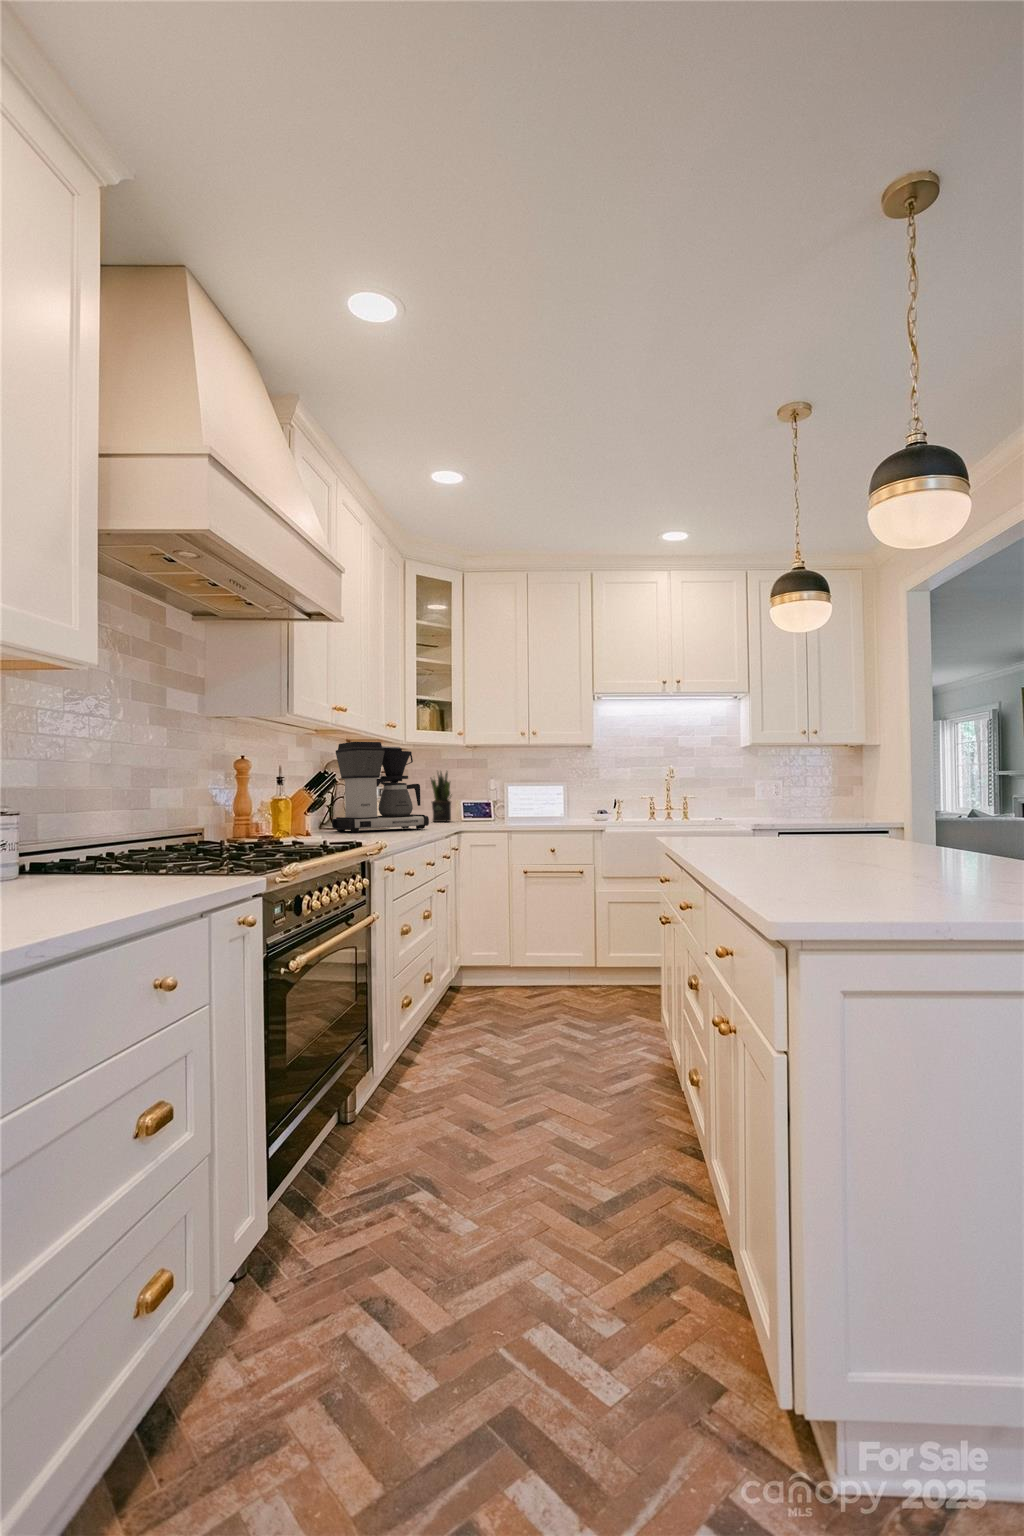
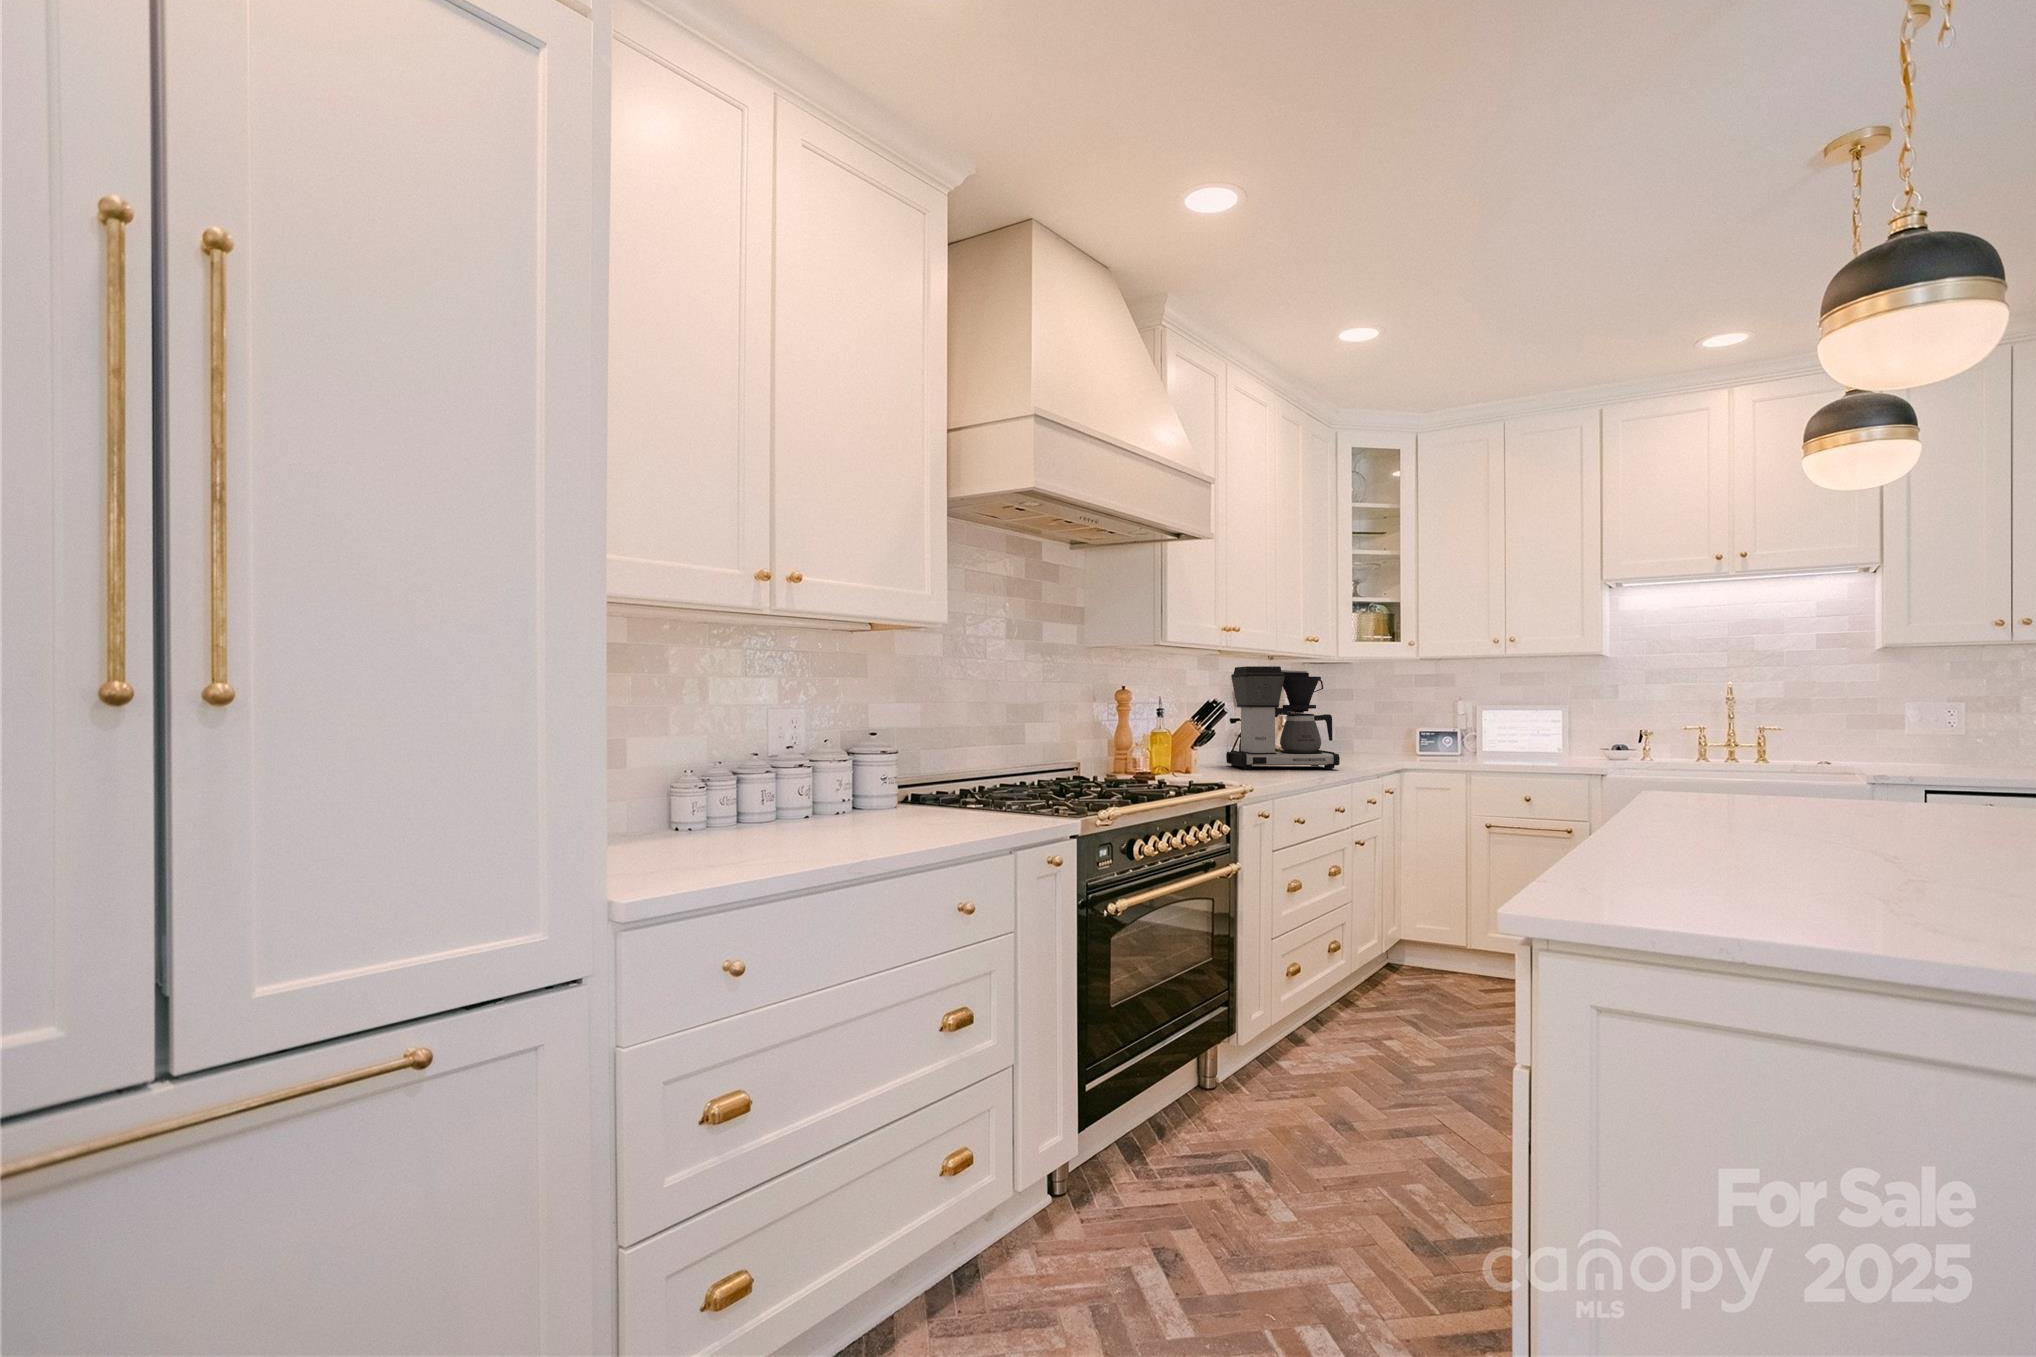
potted plant: present [431,772,452,822] -> none [1367,693,1396,757]

